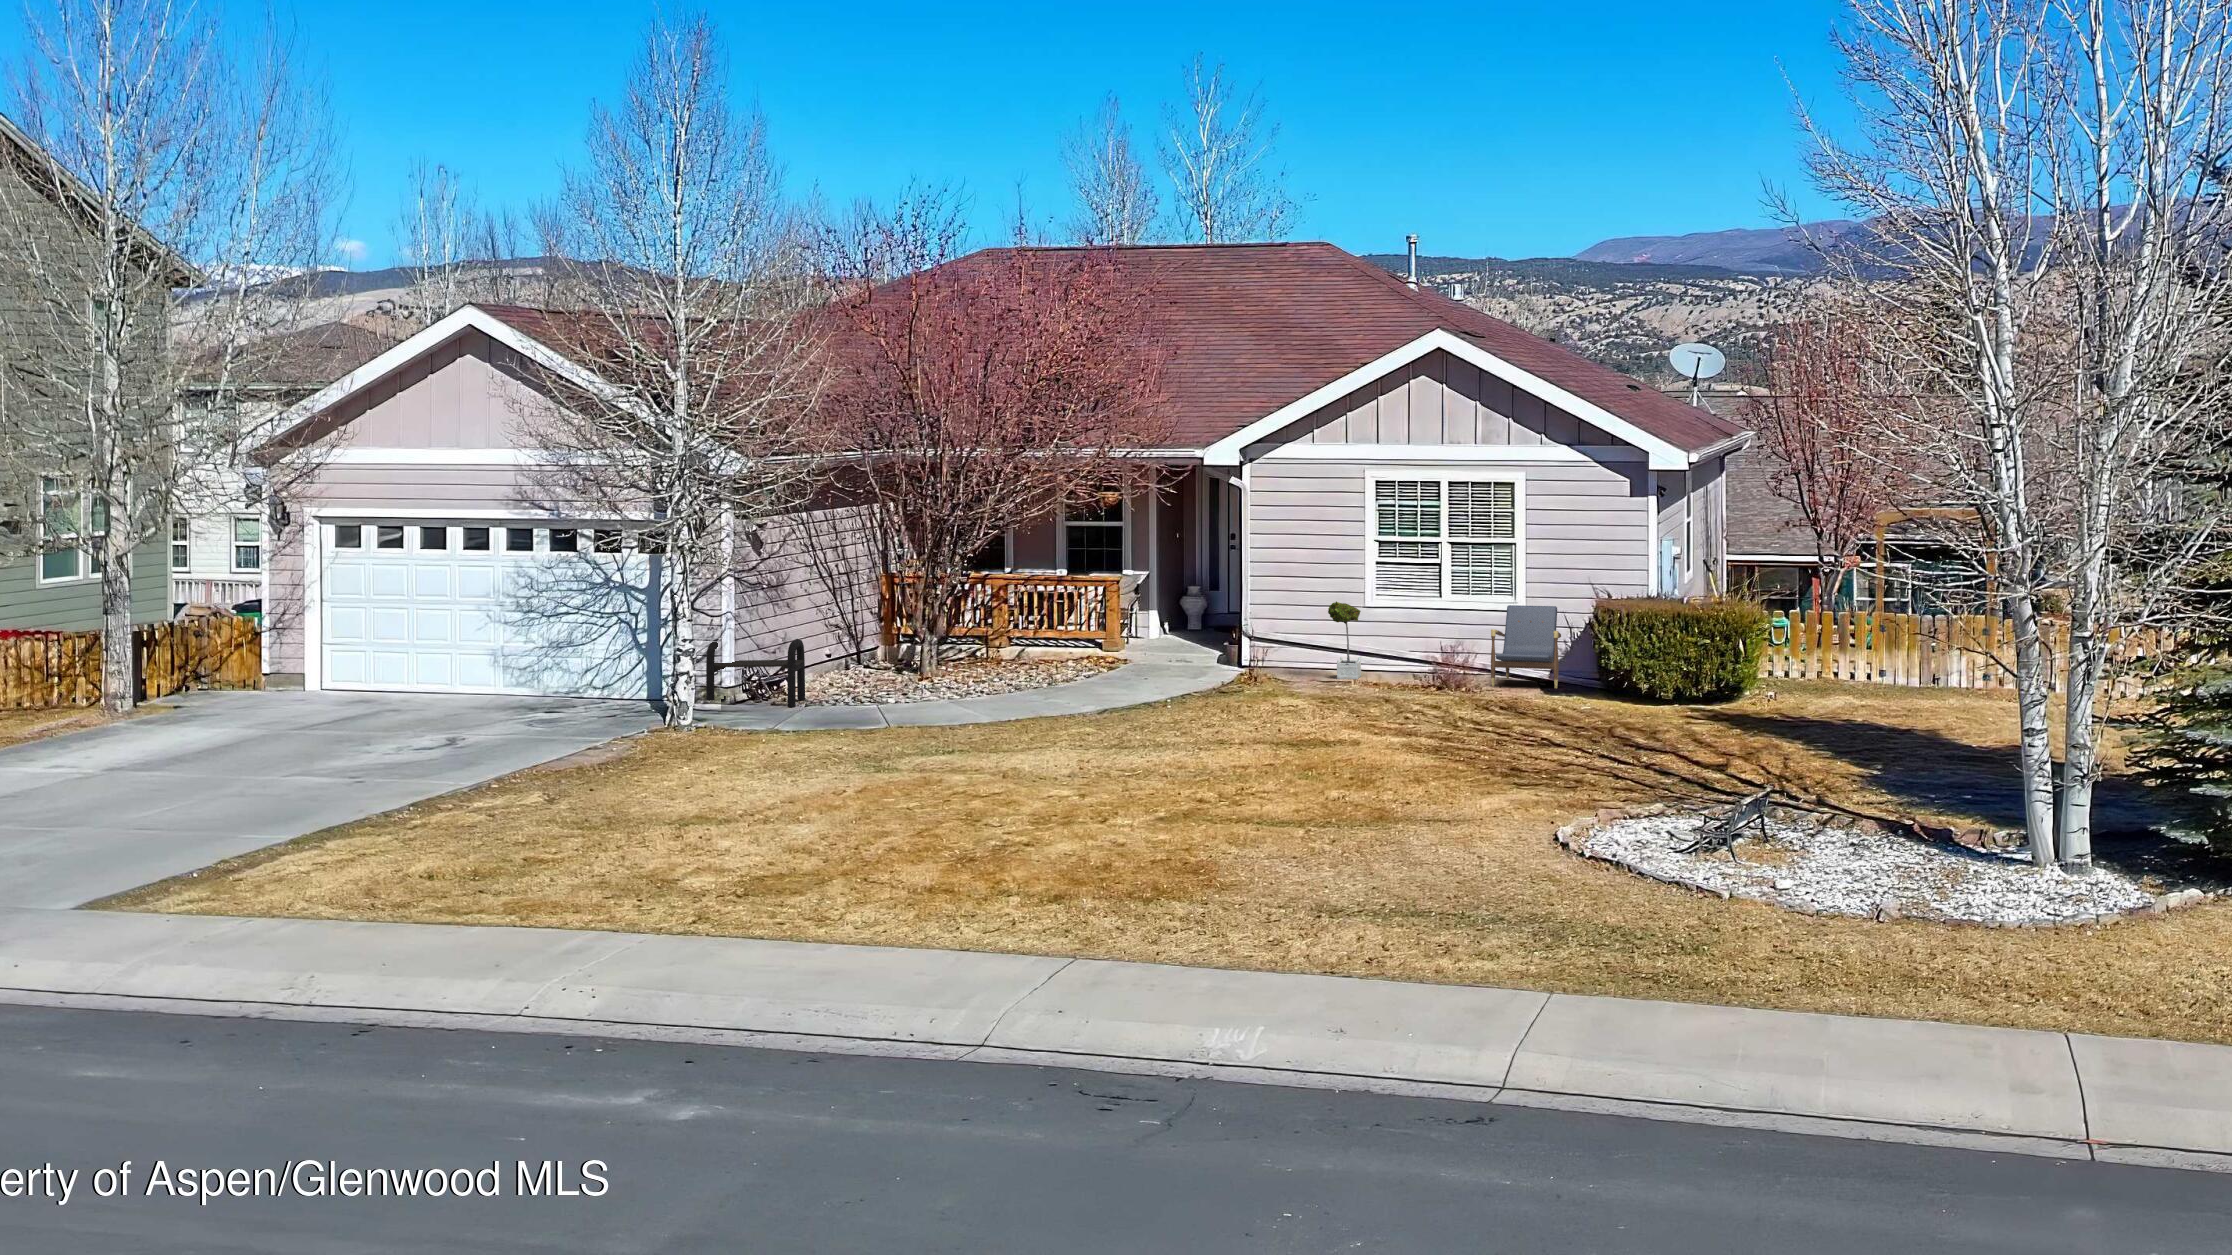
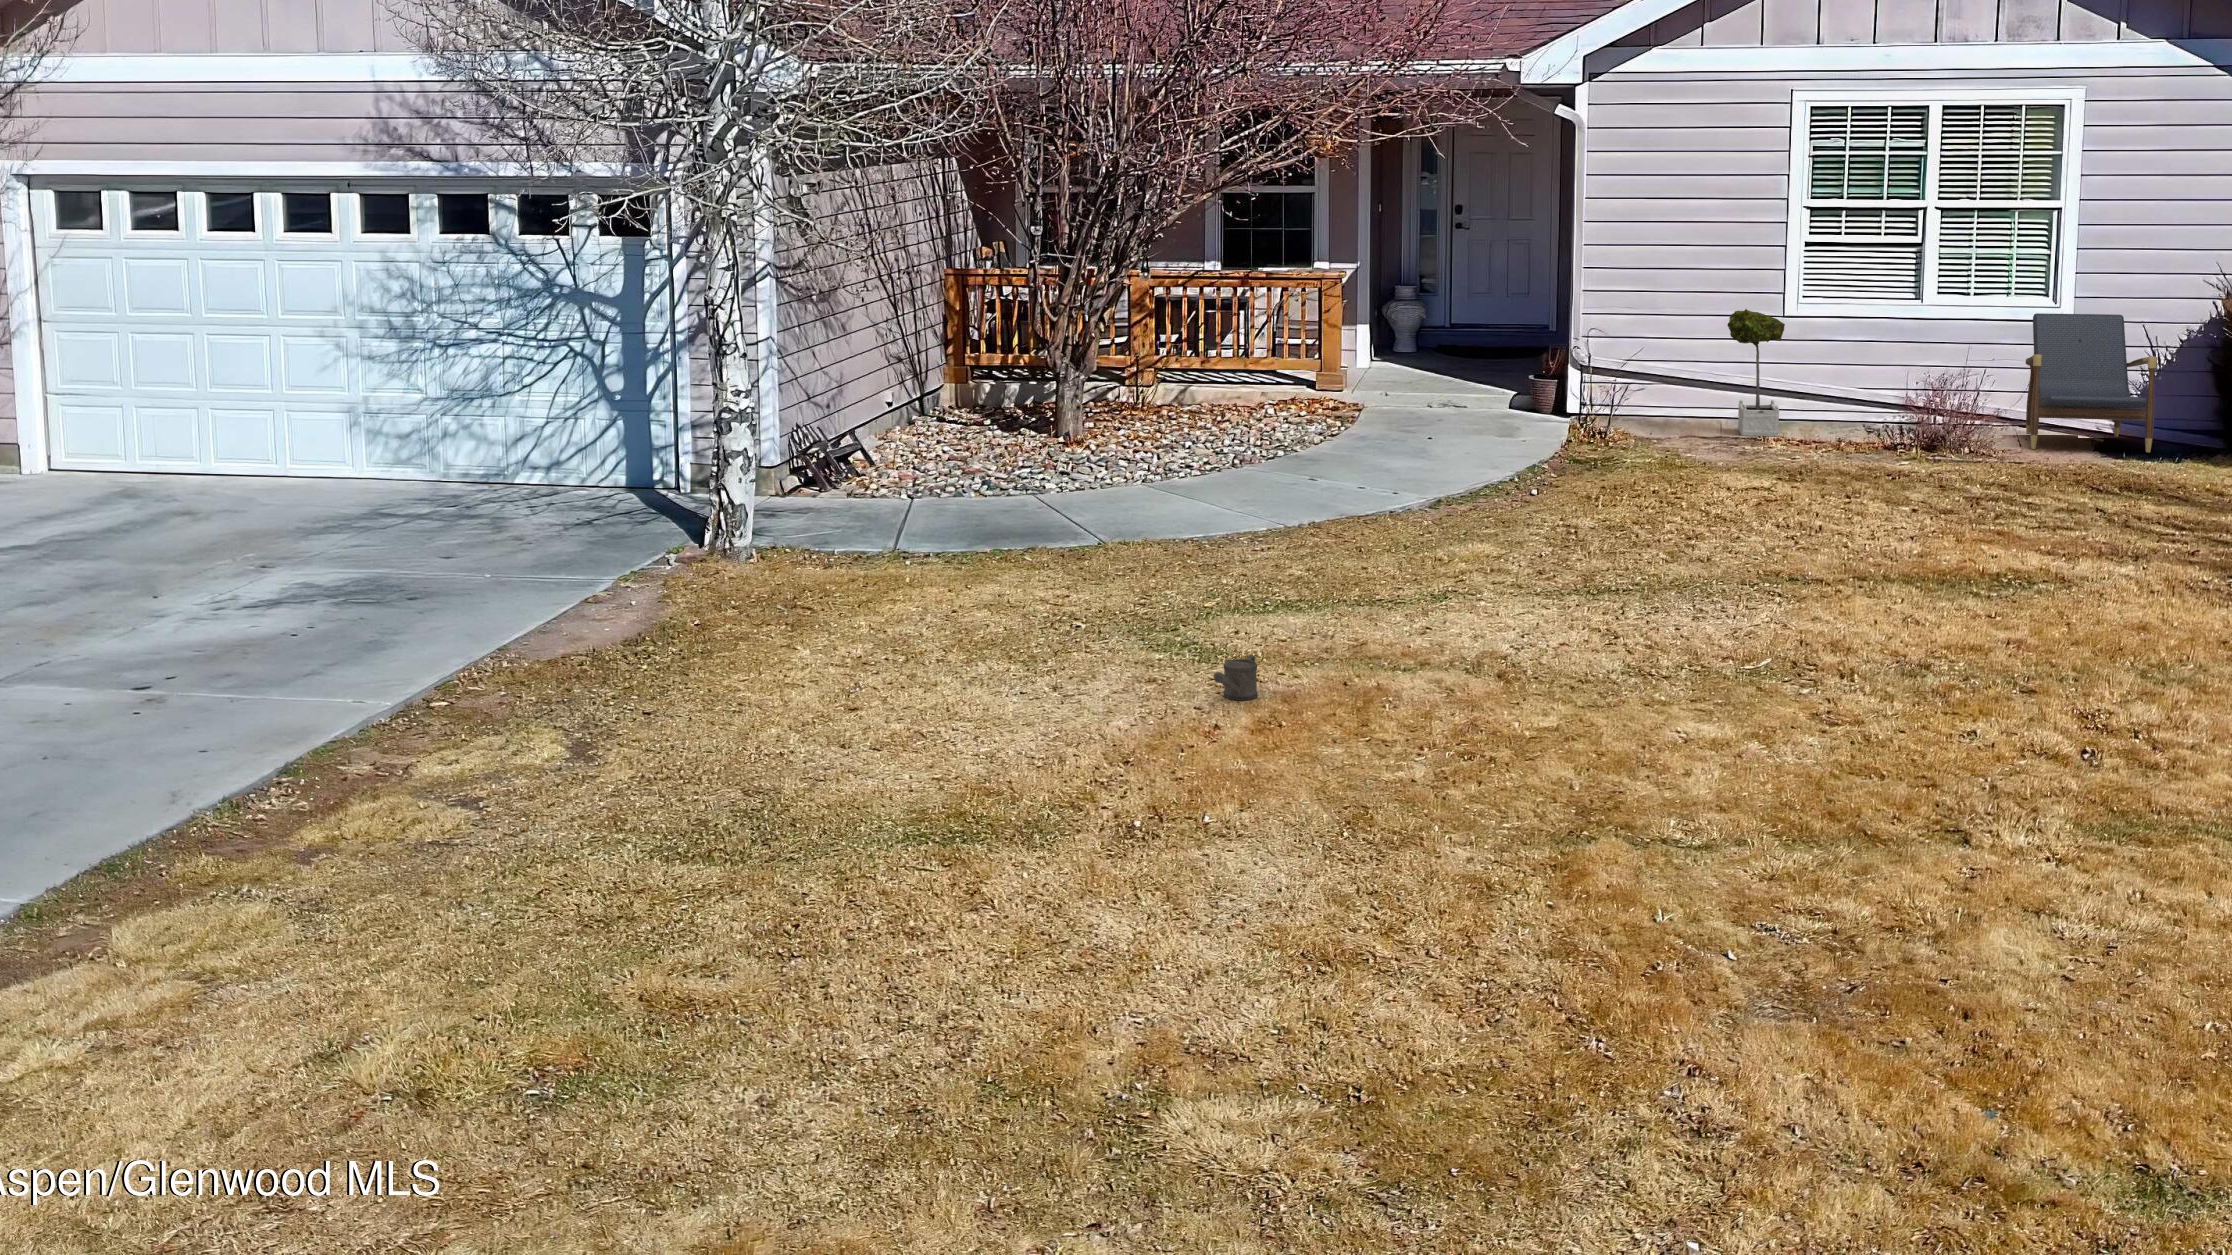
bench: present [706,639,805,707] -> none [735,382,897,505]
watering can: none [855,762,886,782] -> present [1214,655,1257,700]

